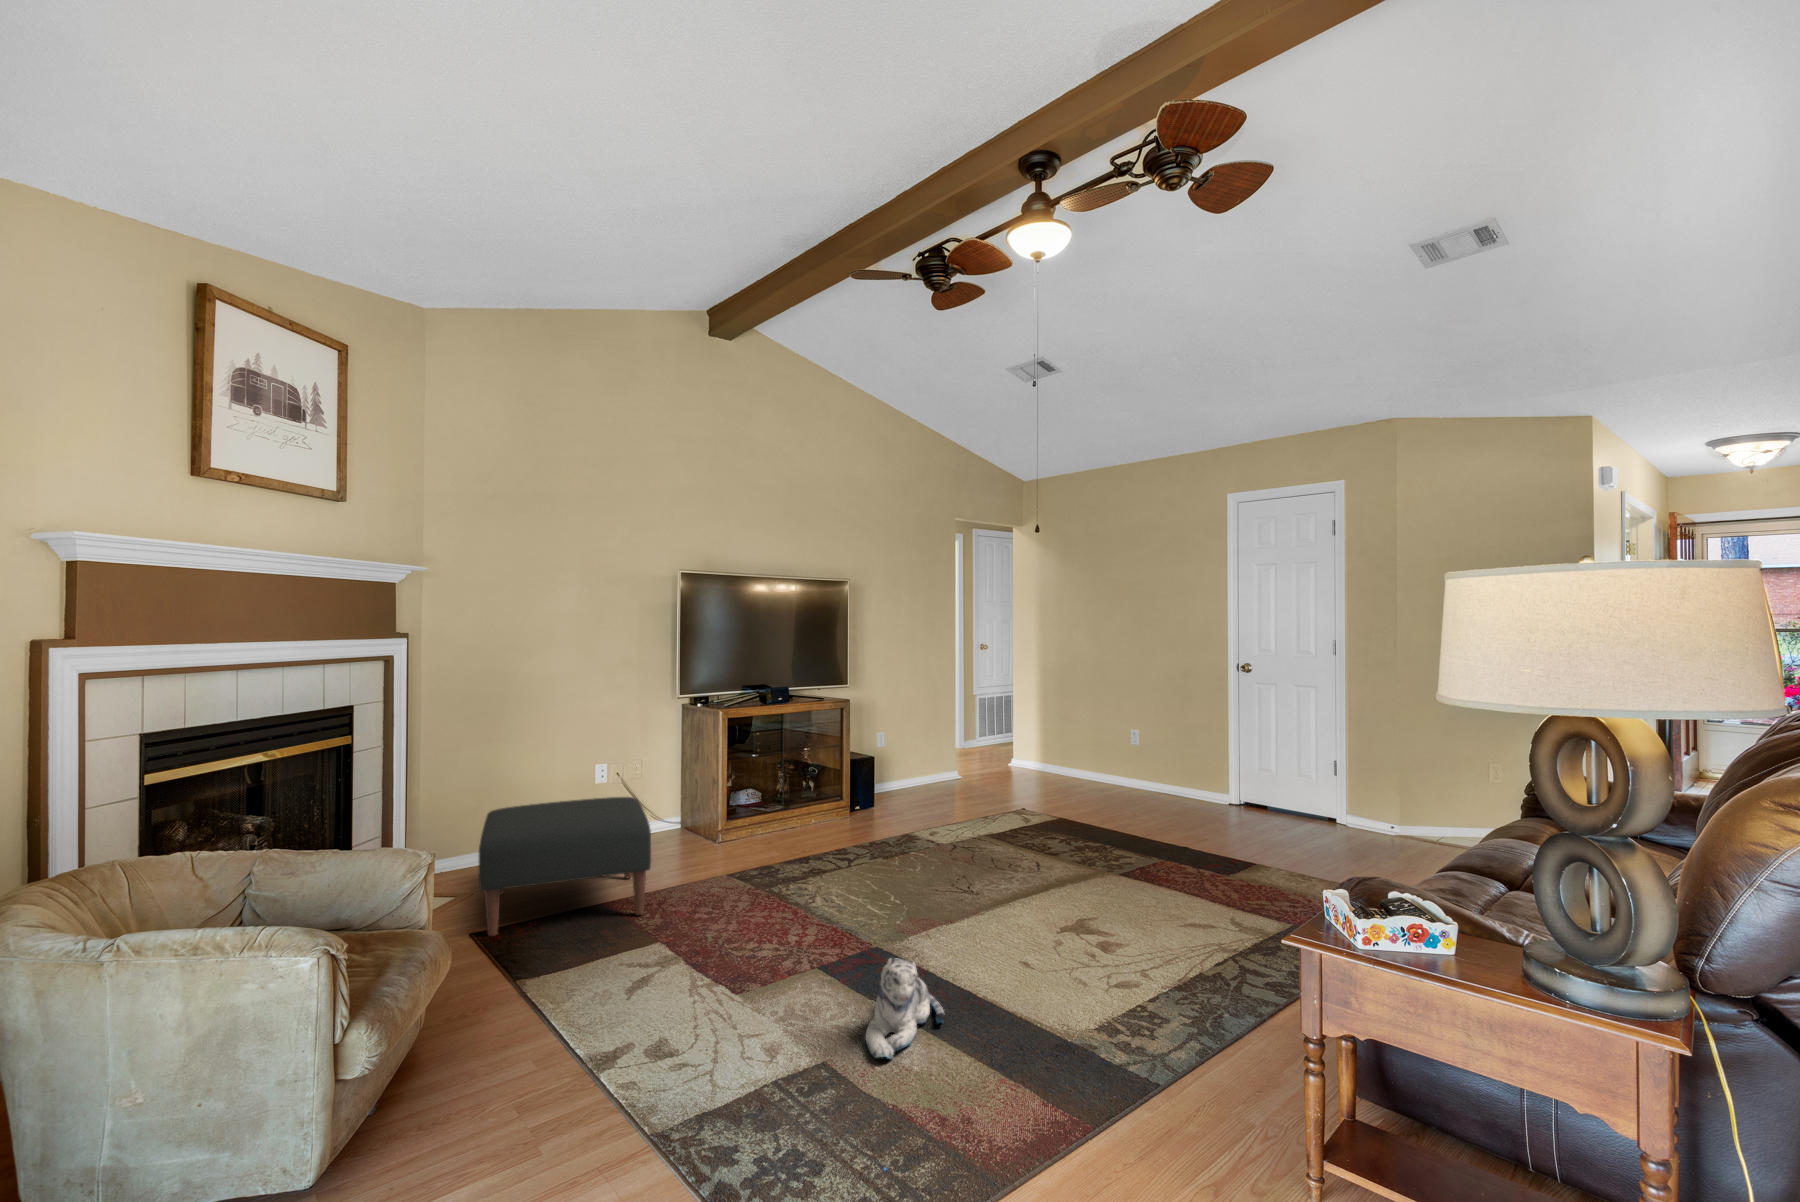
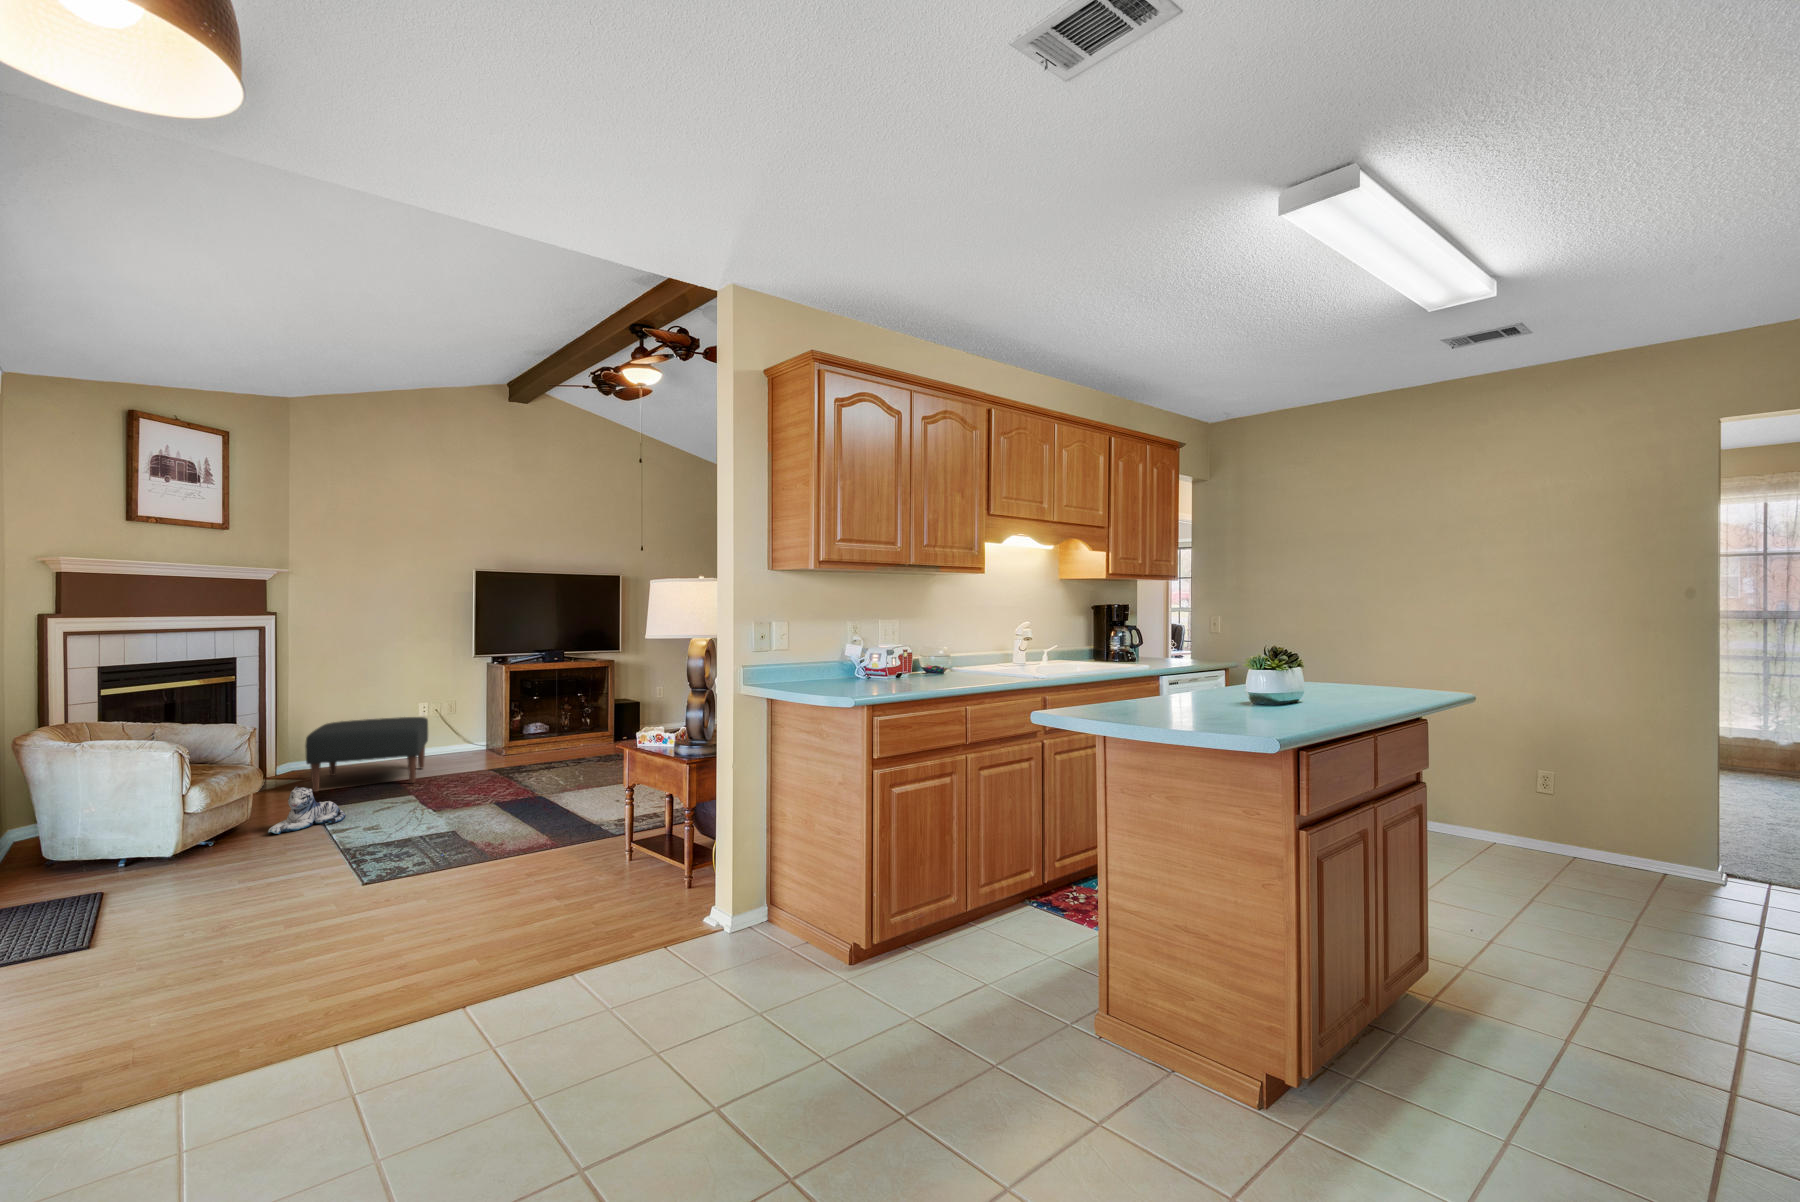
plush toy: present [865,958,944,1059] -> present [268,787,346,834]

